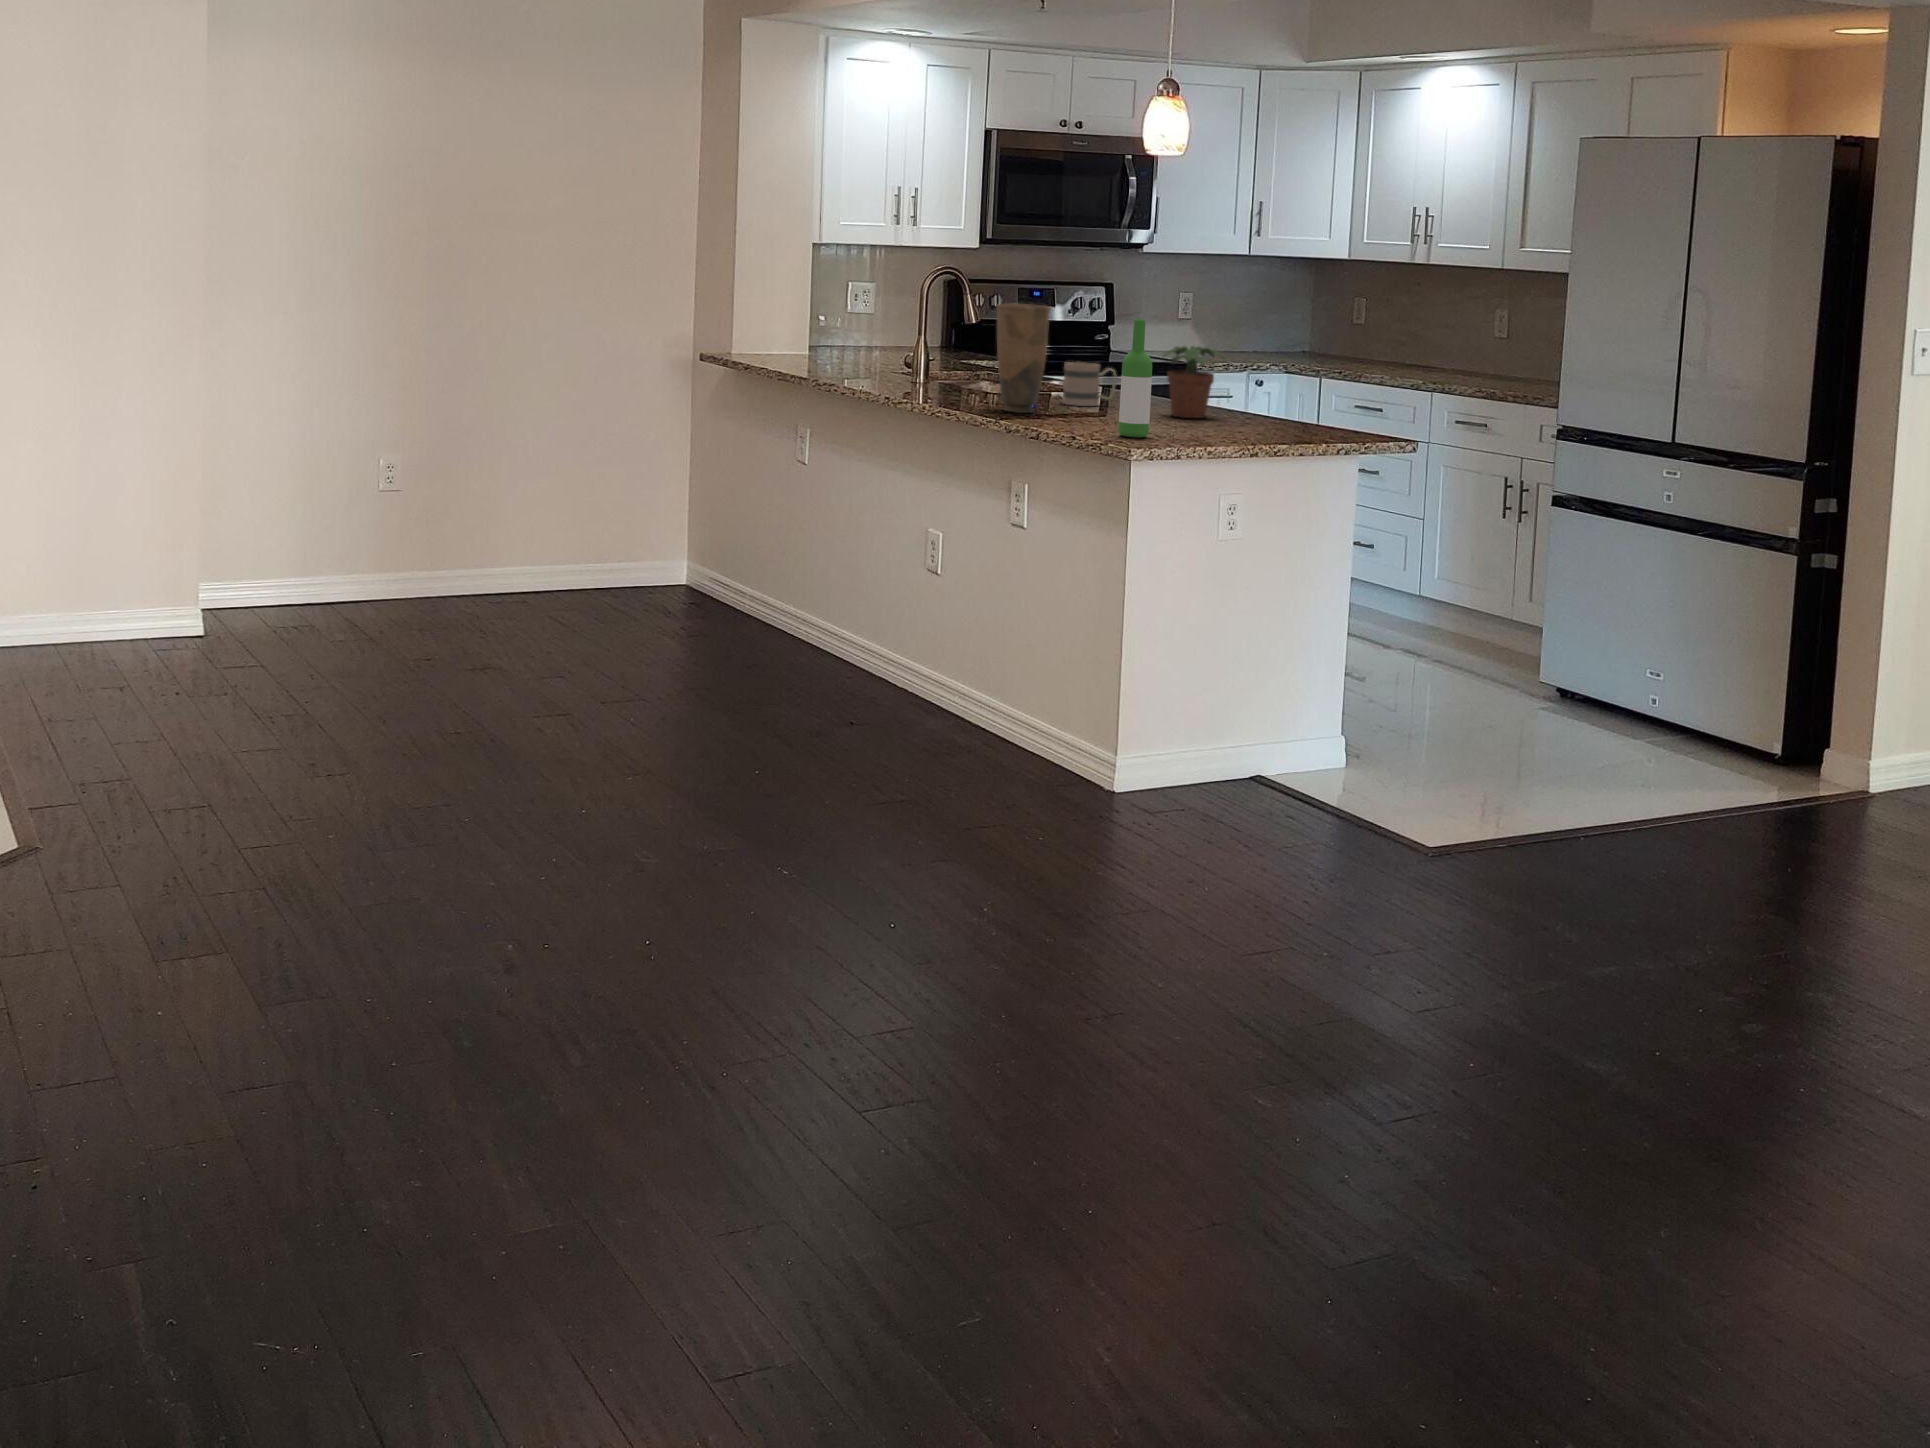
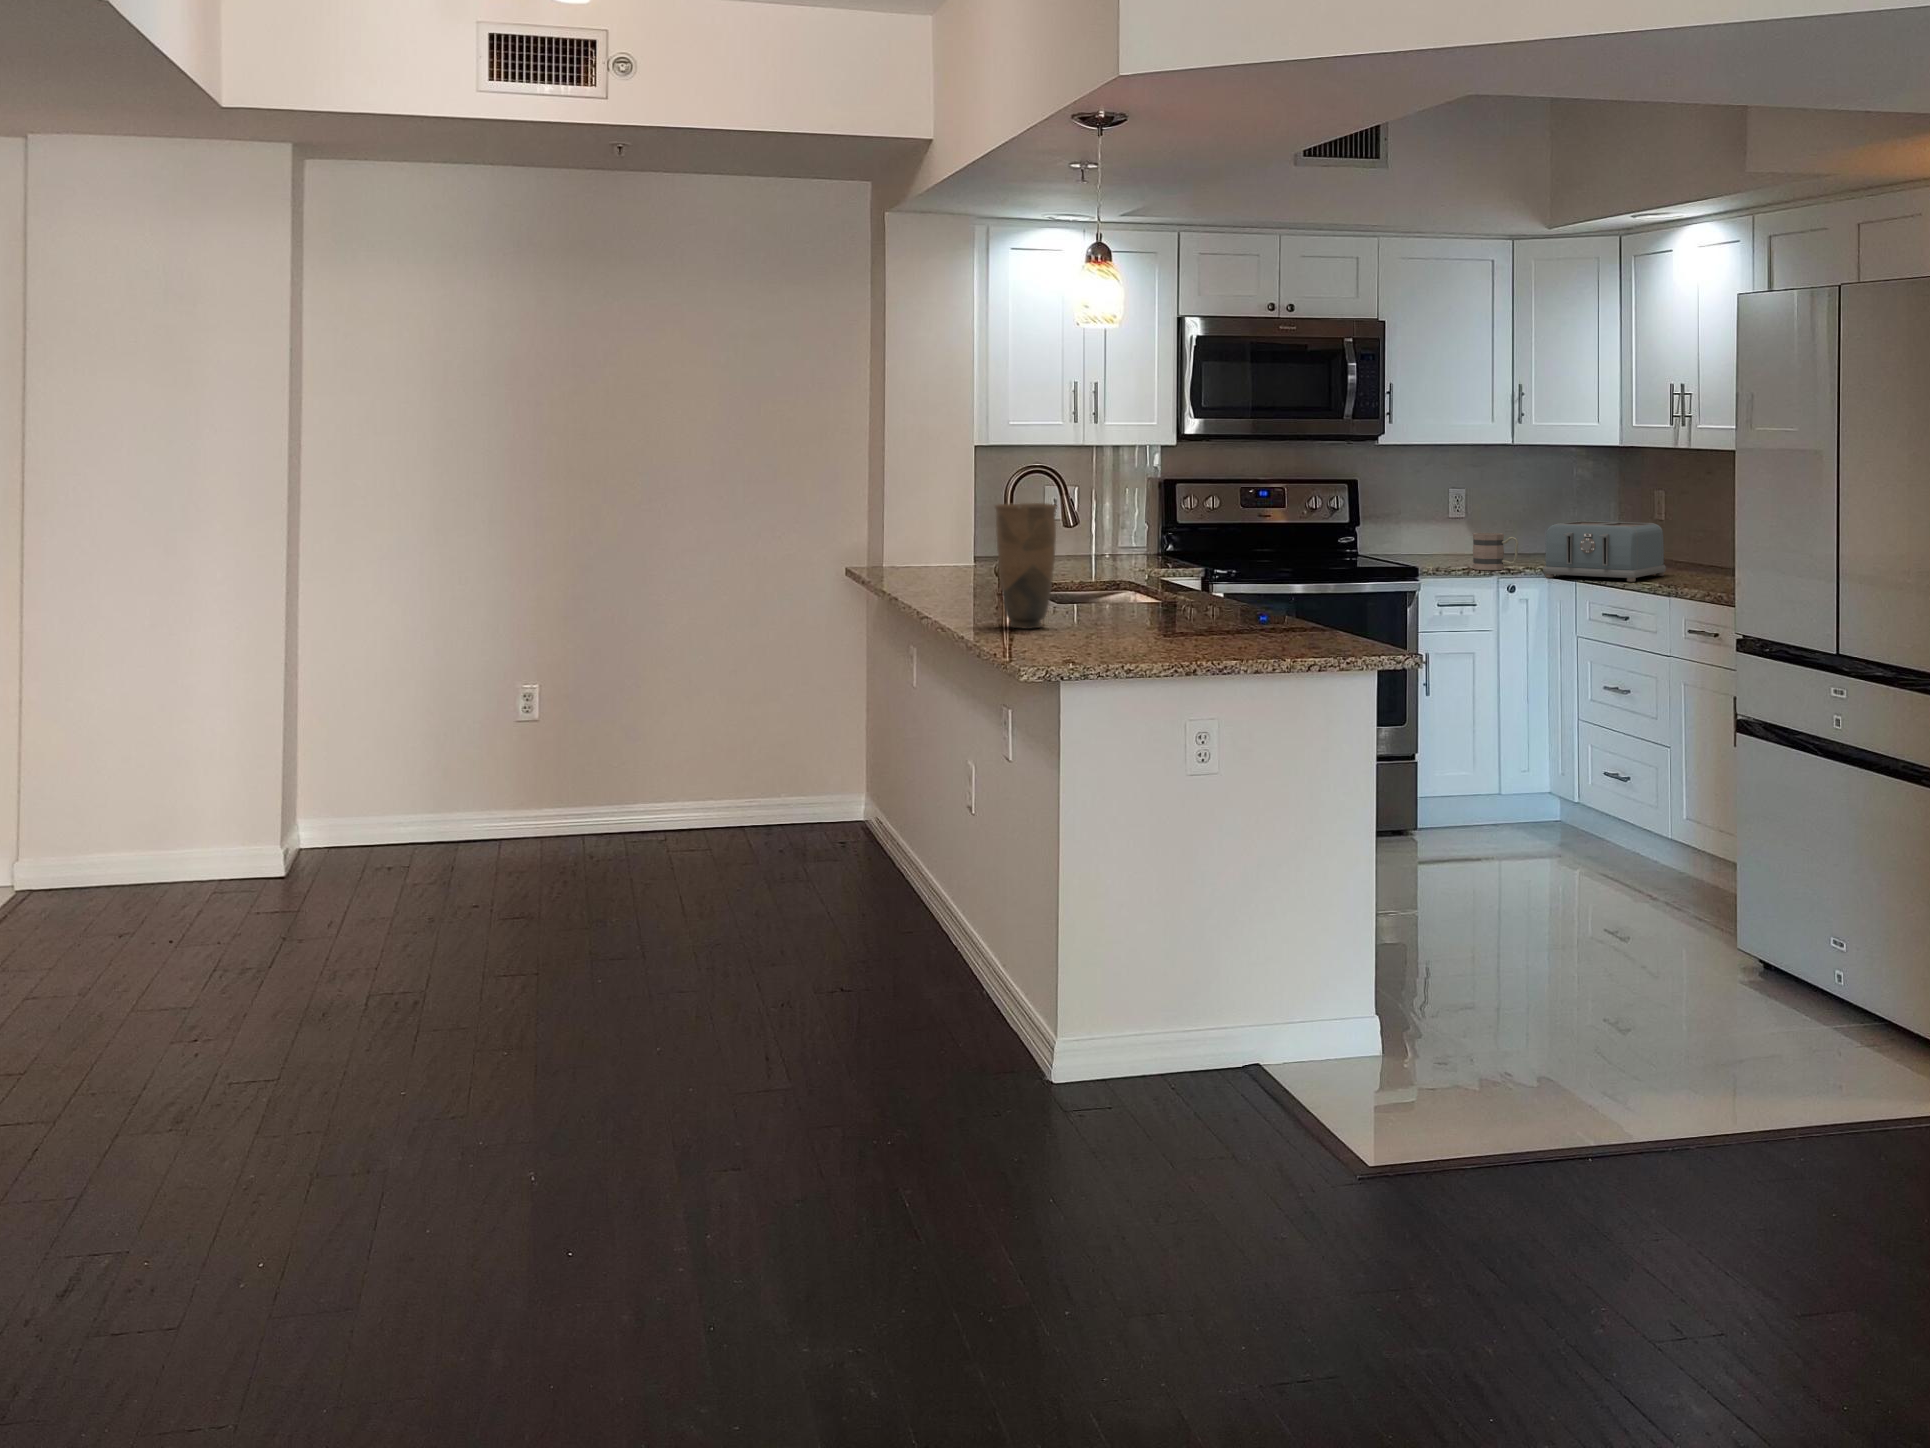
wine bottle: present [1119,319,1152,437] -> none [1064,515,1099,655]
toaster: none [1305,325,1396,378] -> present [1543,521,1666,582]
potted plant: present [1163,346,1226,418] -> none [1187,546,1265,632]
mug: present [1062,362,1116,406] -> present [1473,533,1518,570]

